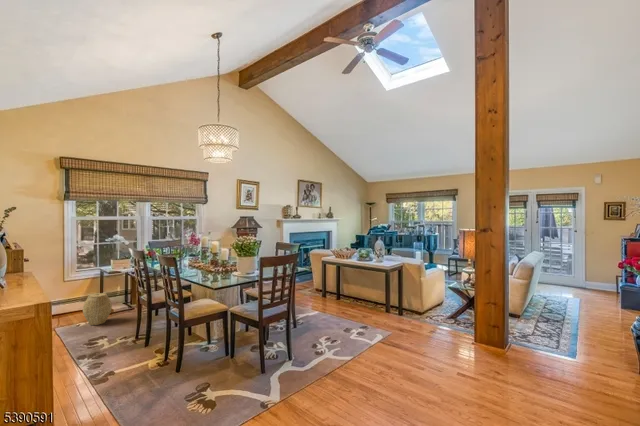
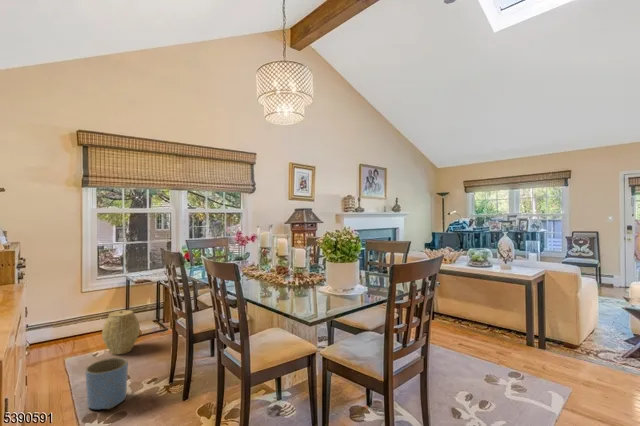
planter: none [76,321,105,353] -> present [86,358,128,409]

